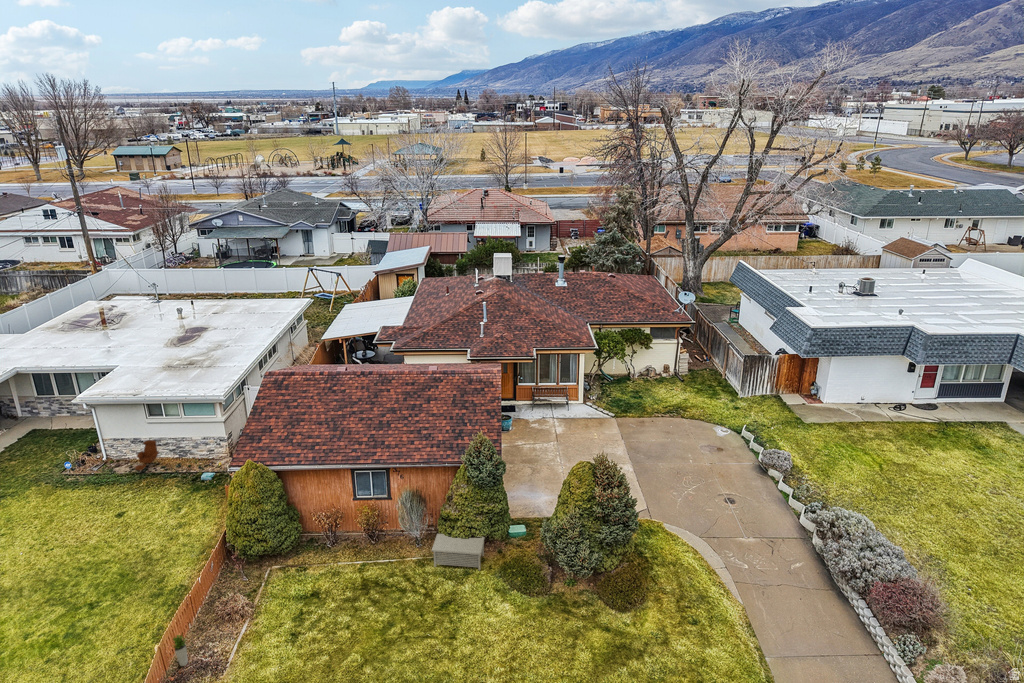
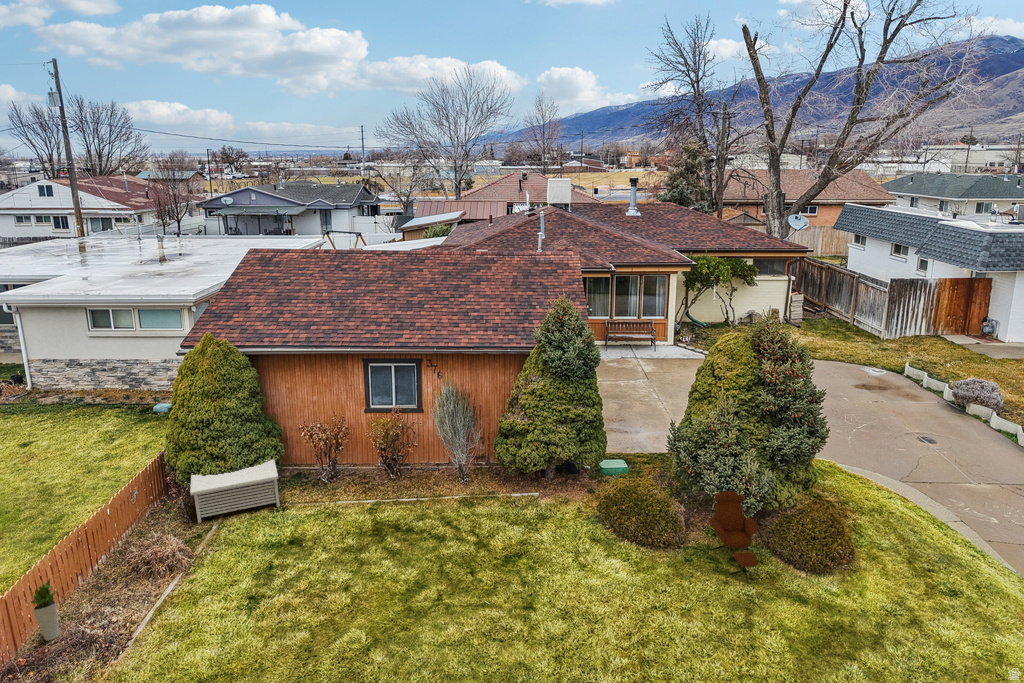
lounge chair: present [135,440,159,474] -> present [709,491,758,583]
storage bench: present [432,534,484,571] -> present [190,459,280,523]

